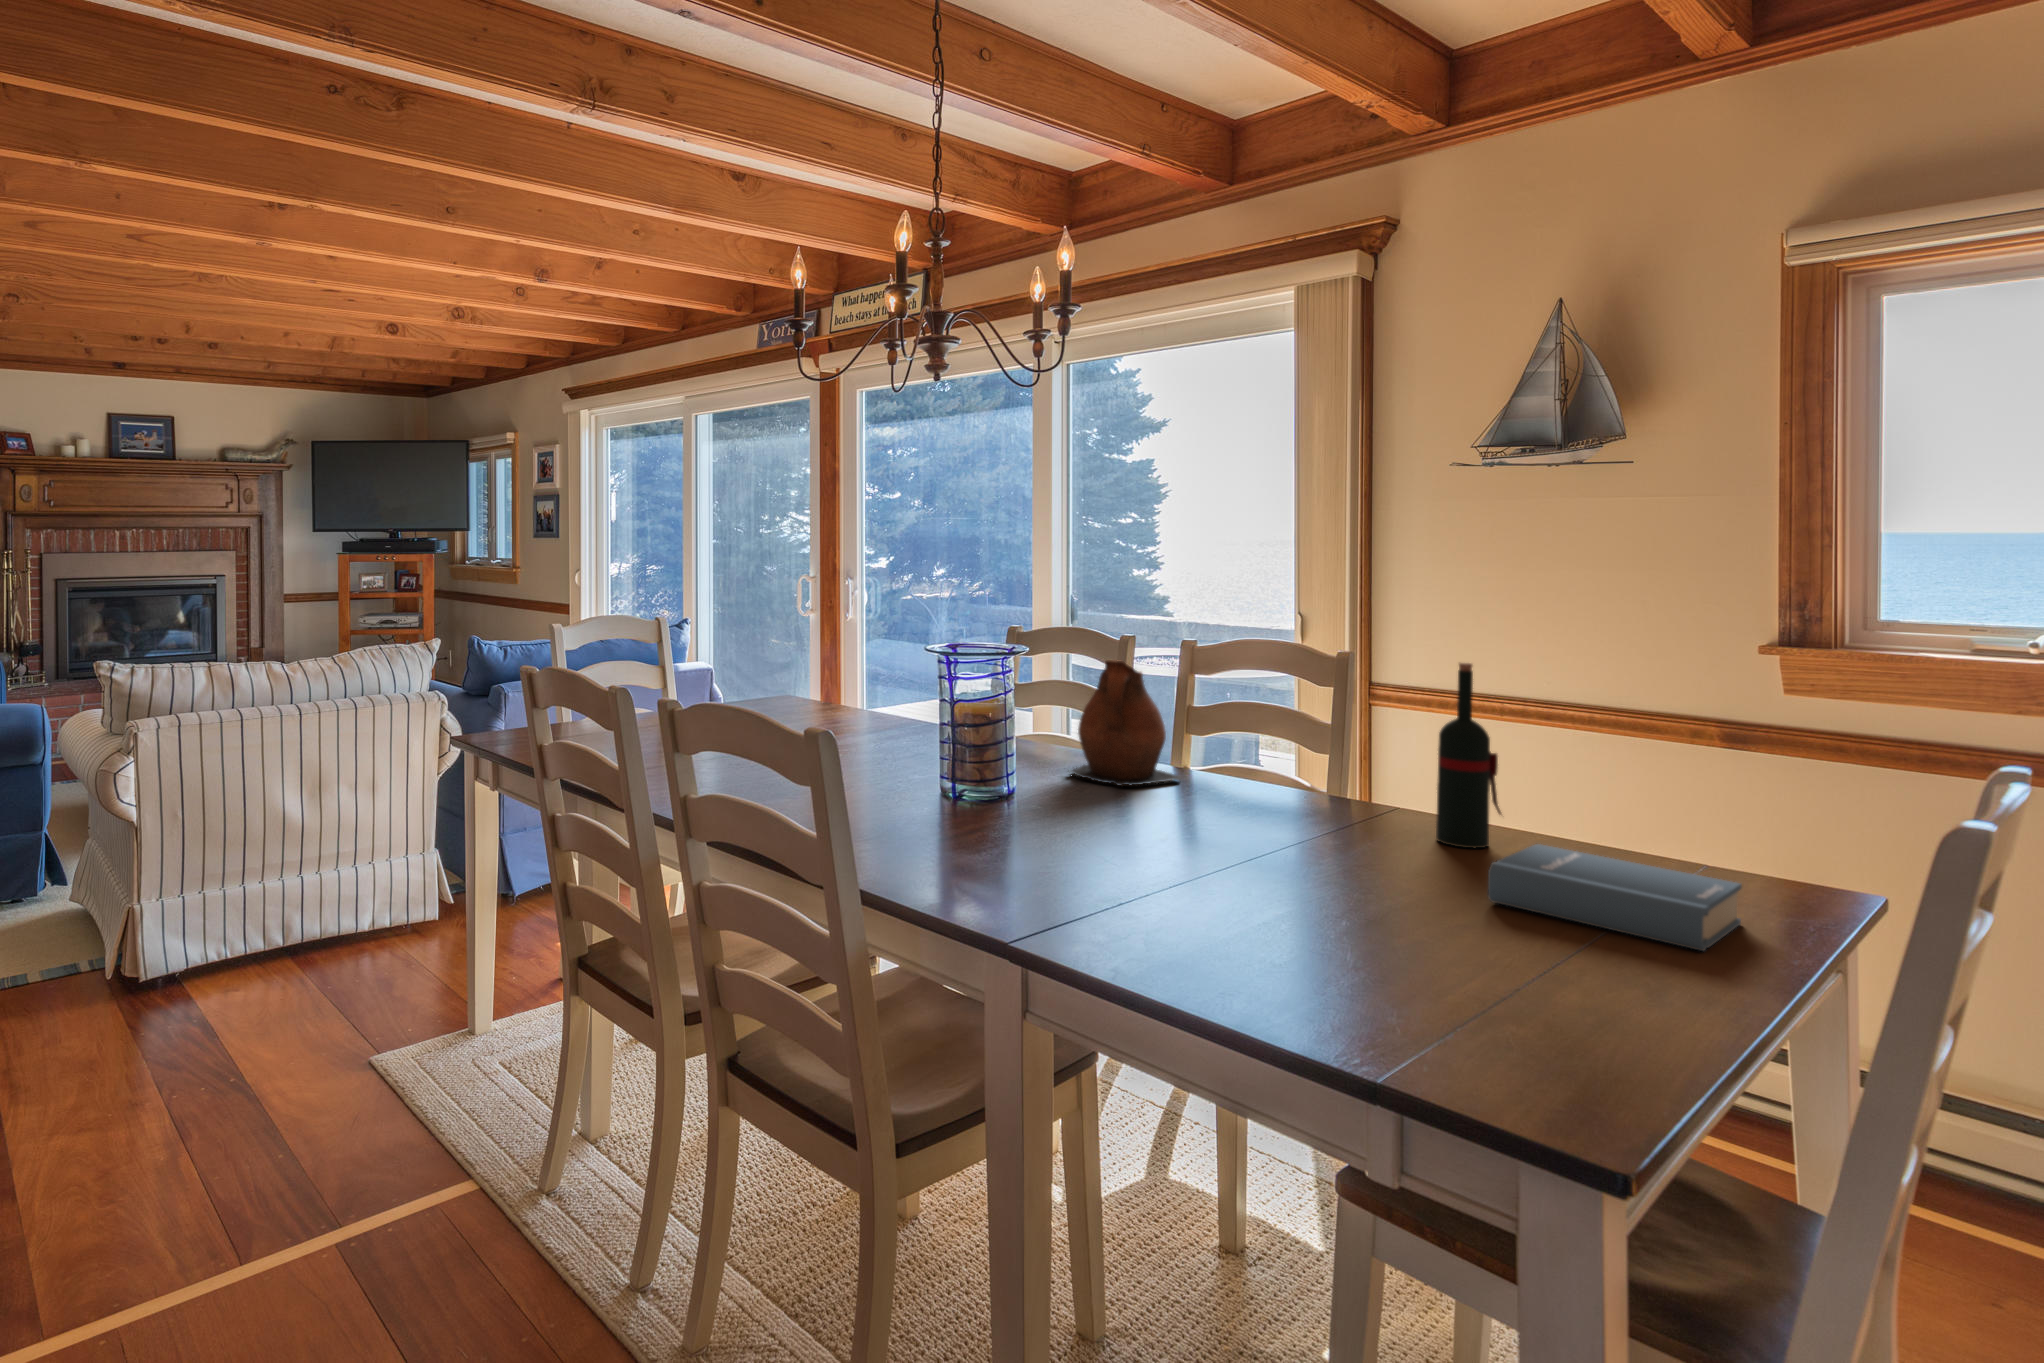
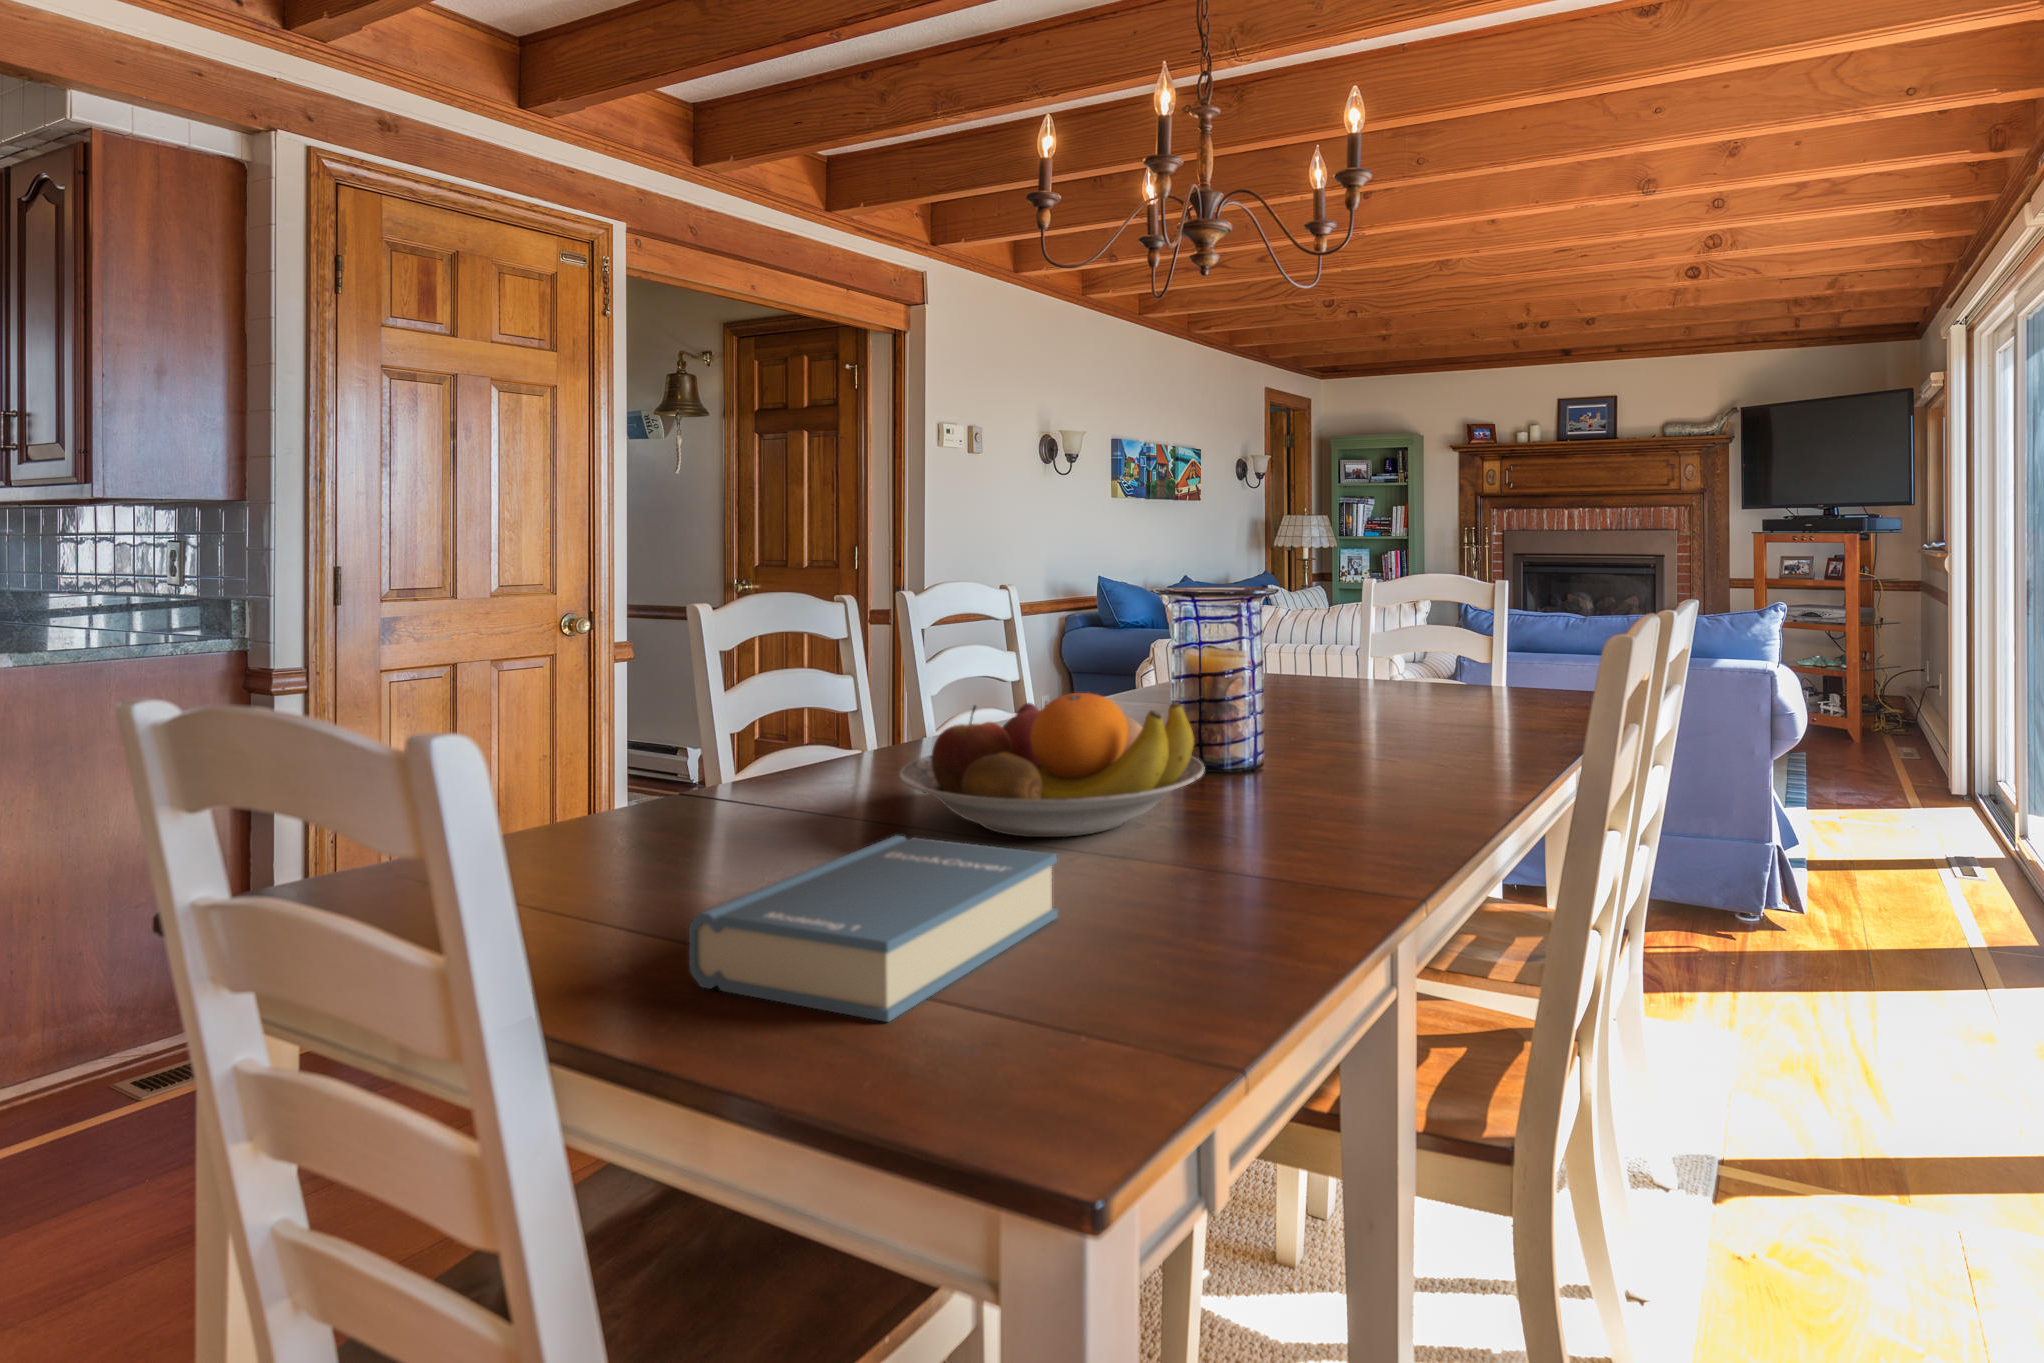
ceramic pitcher: present [1071,660,1181,786] -> none [1326,586,1496,779]
wine bottle: present [1436,663,1501,848] -> none [1230,564,1315,899]
fruit bowl: none [1156,754,1389,869] -> present [899,693,1204,837]

